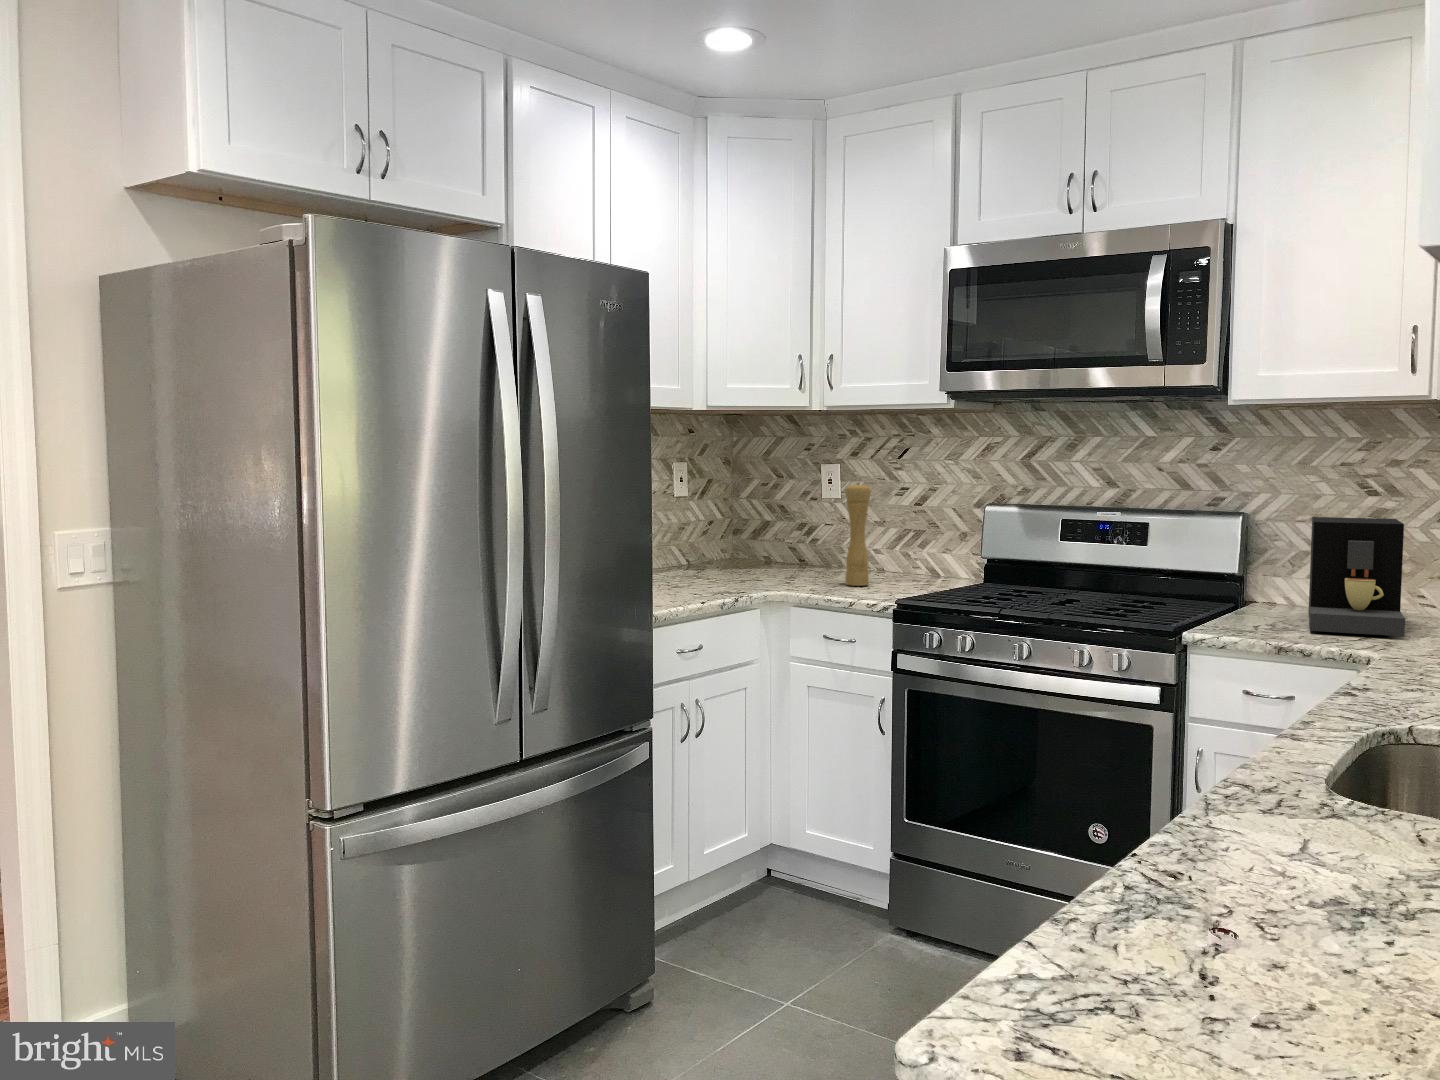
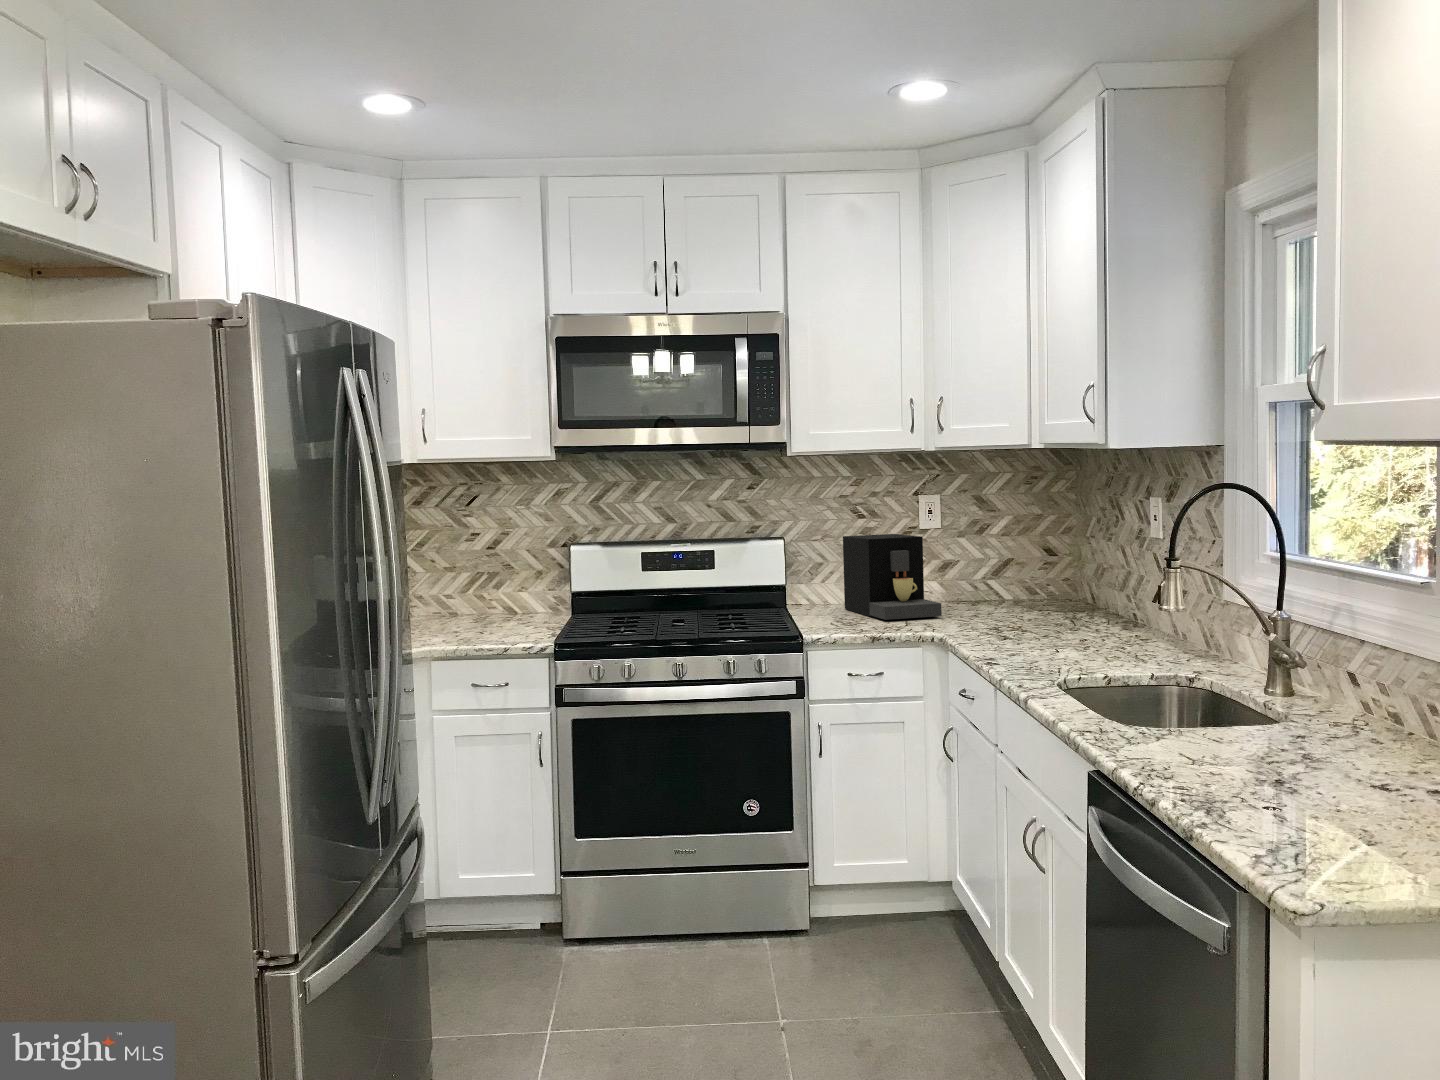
pepper mill: present [845,483,871,586] -> none [453,531,481,629]

